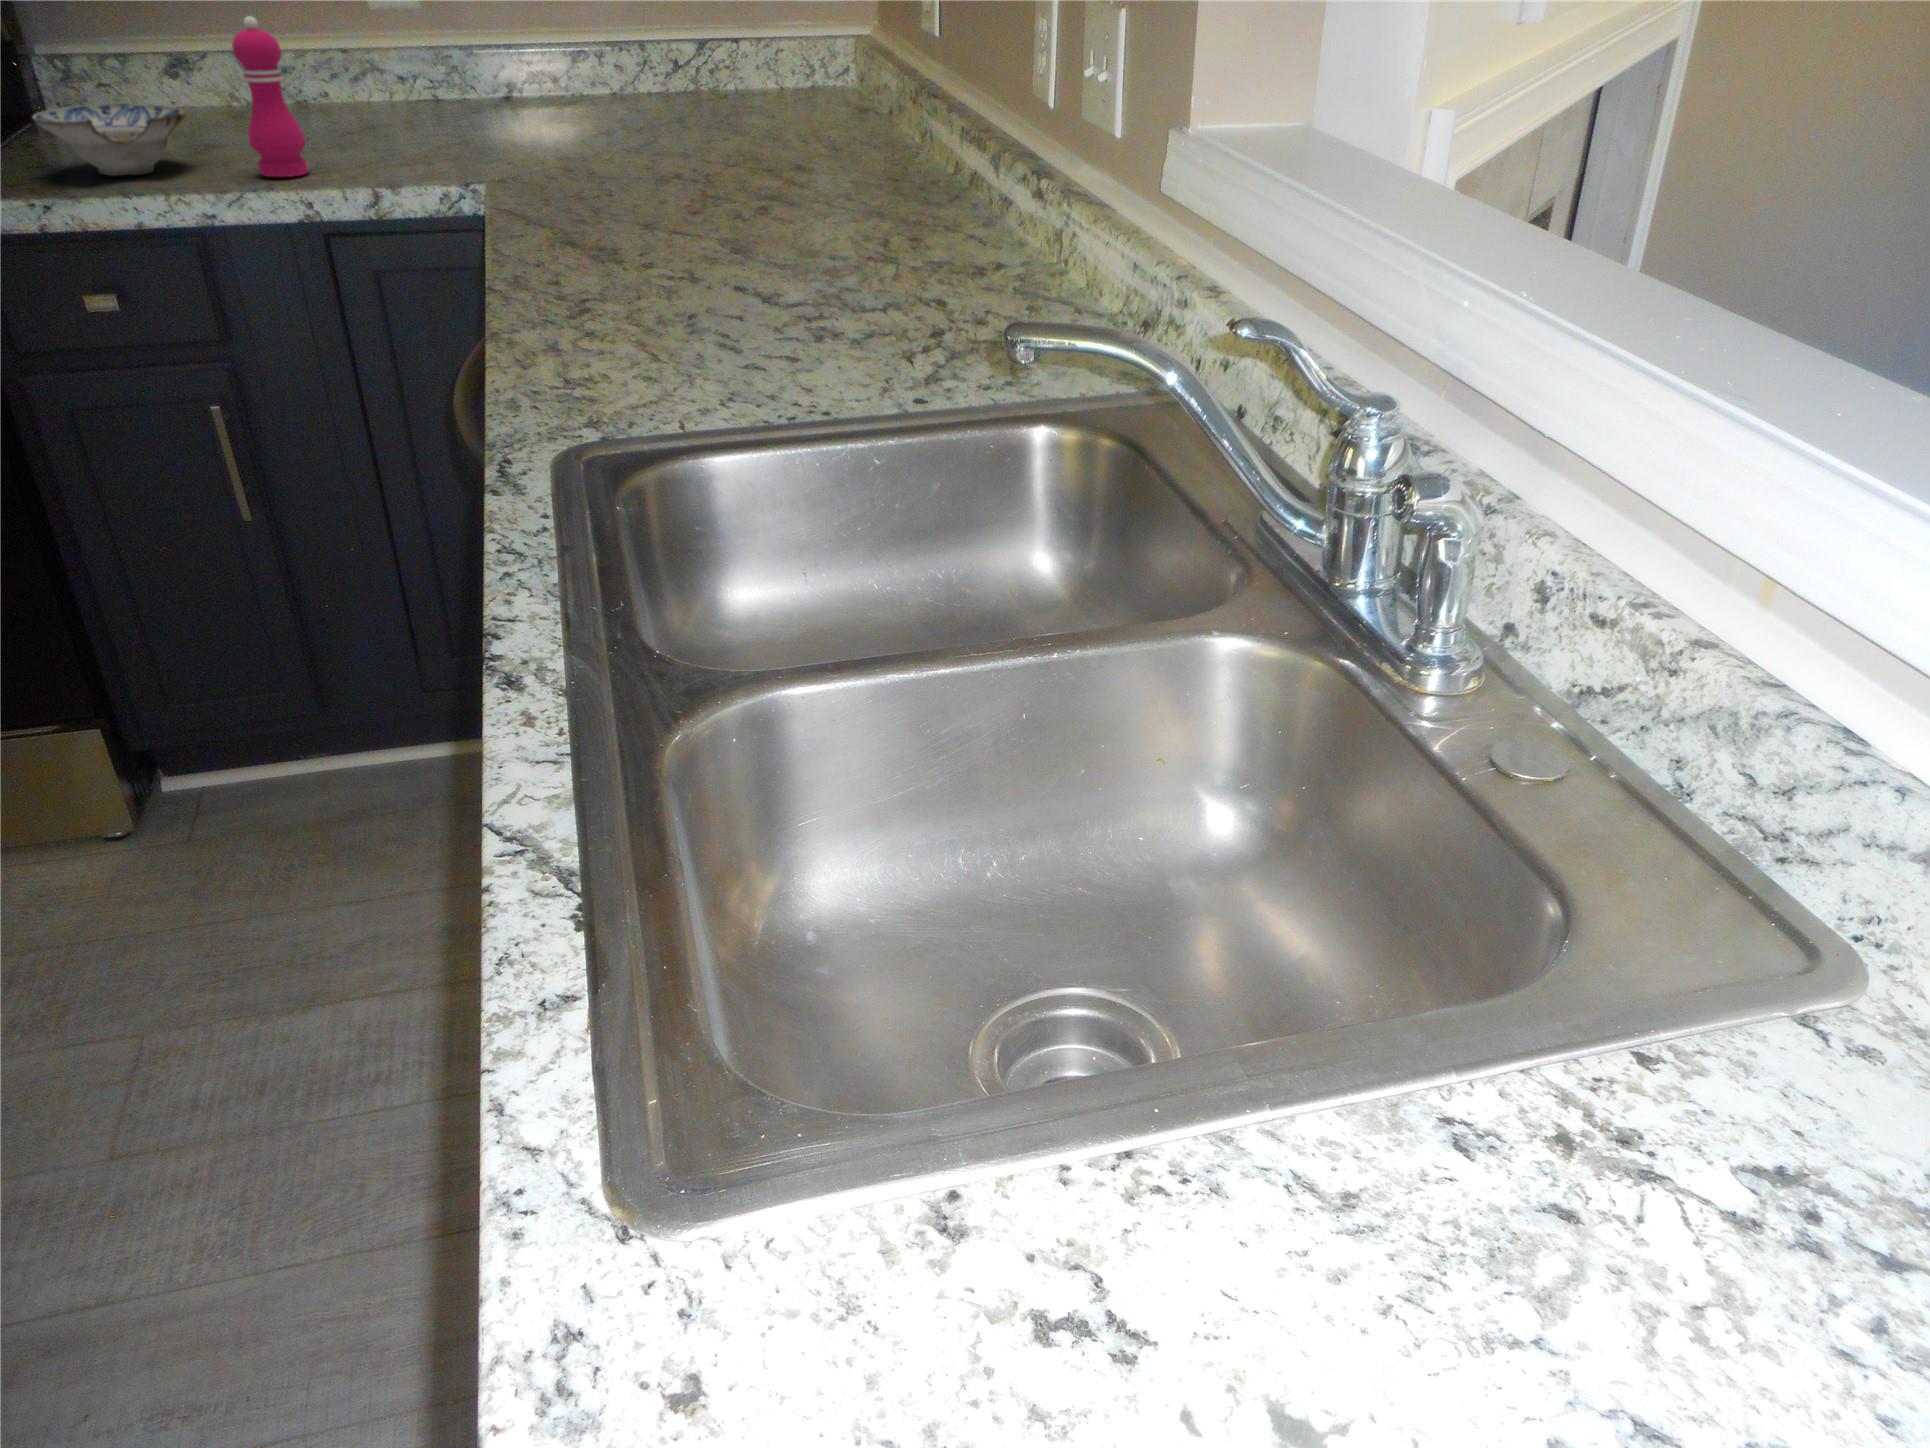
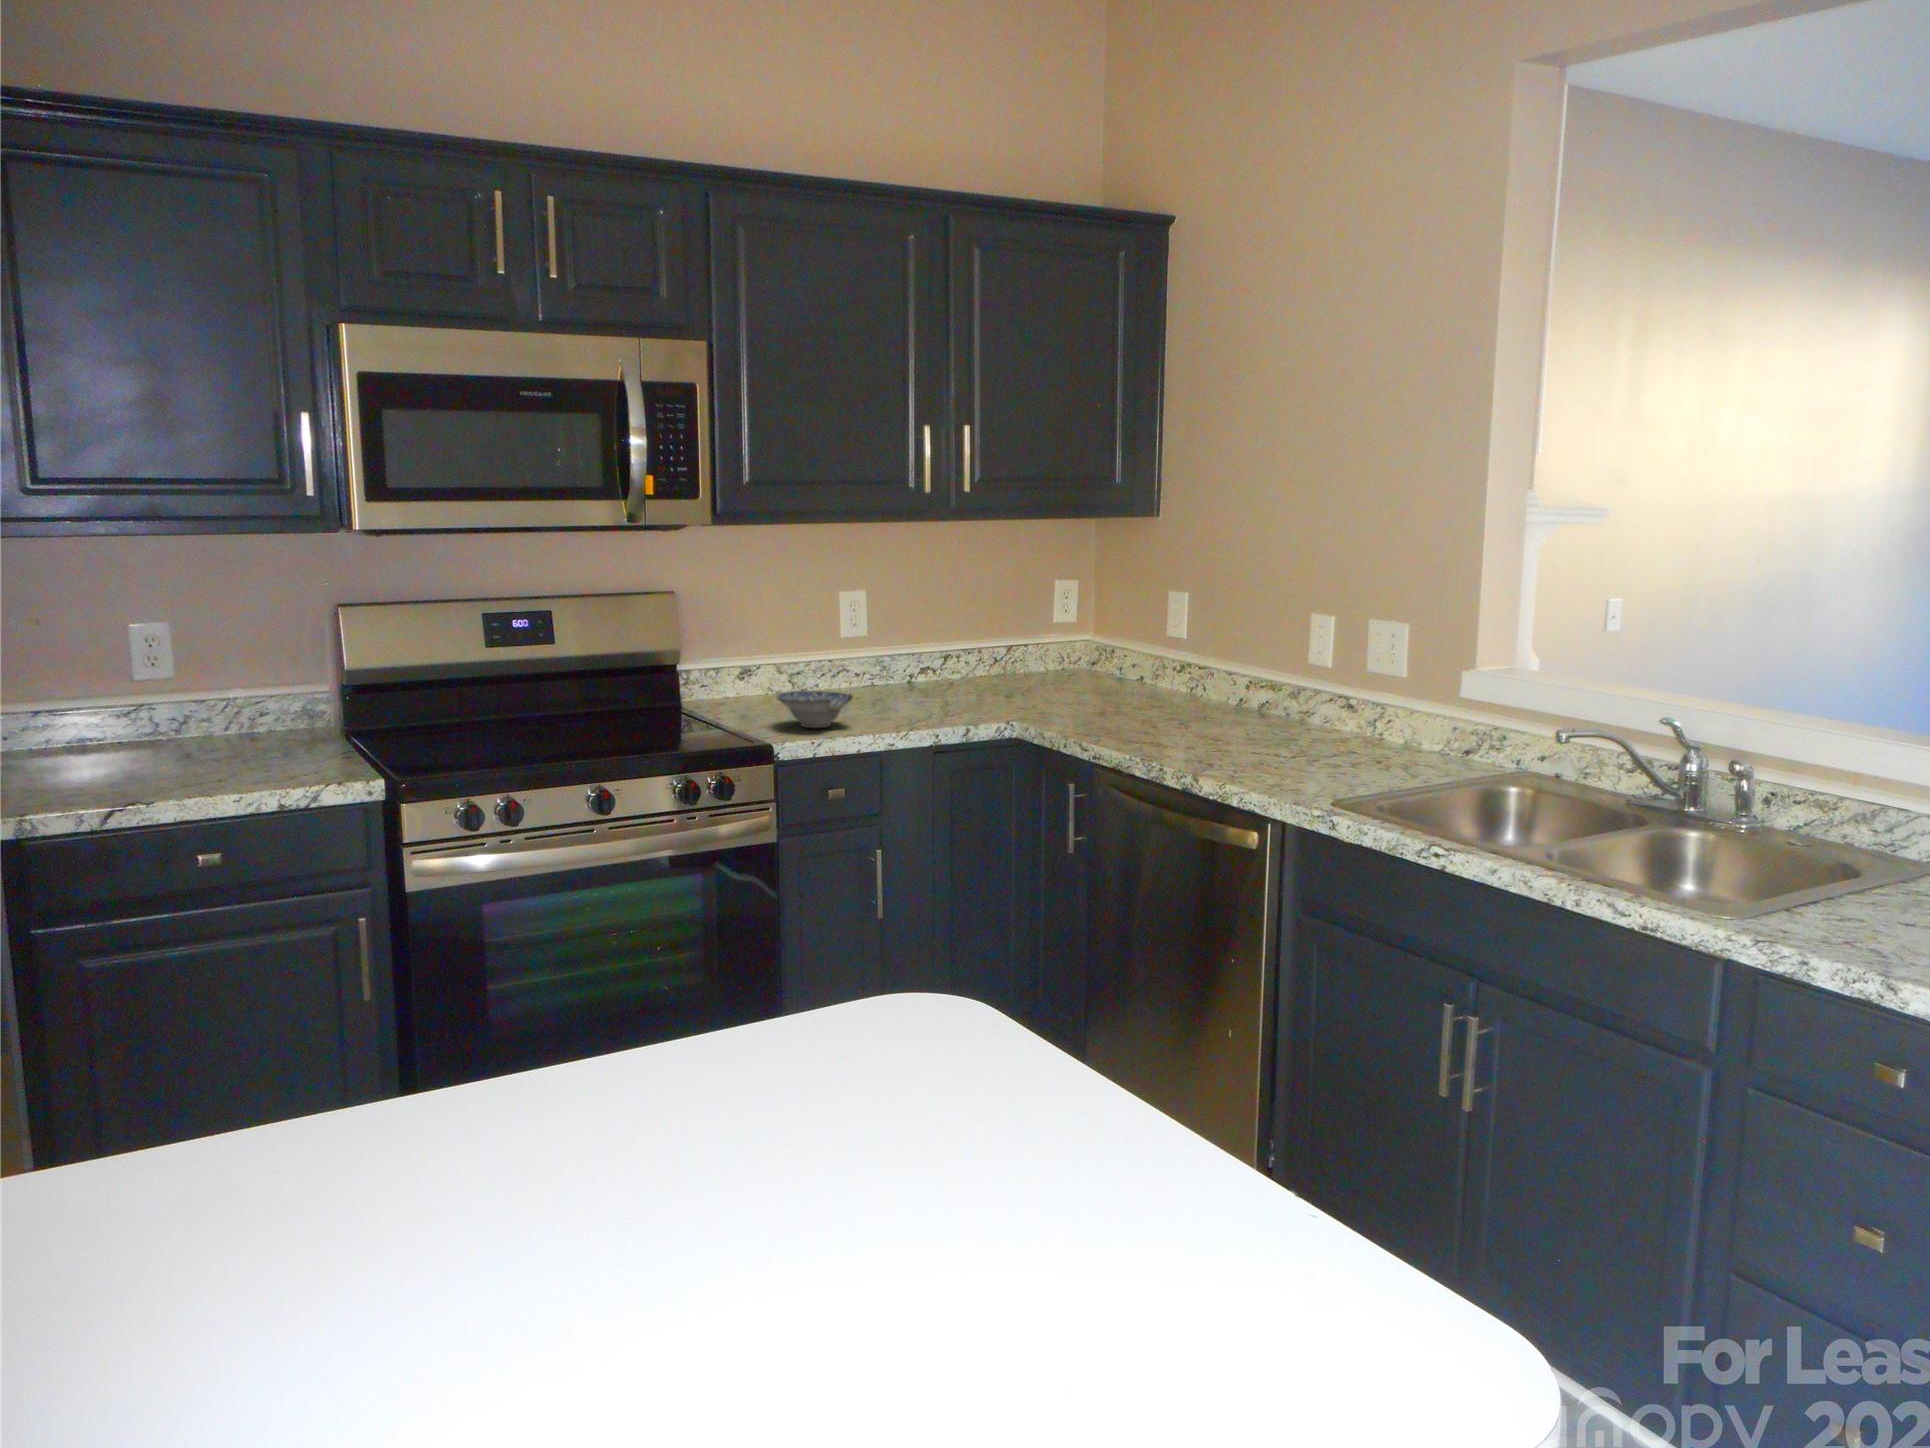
pepper mill: present [232,16,308,177] -> none [887,644,916,725]

